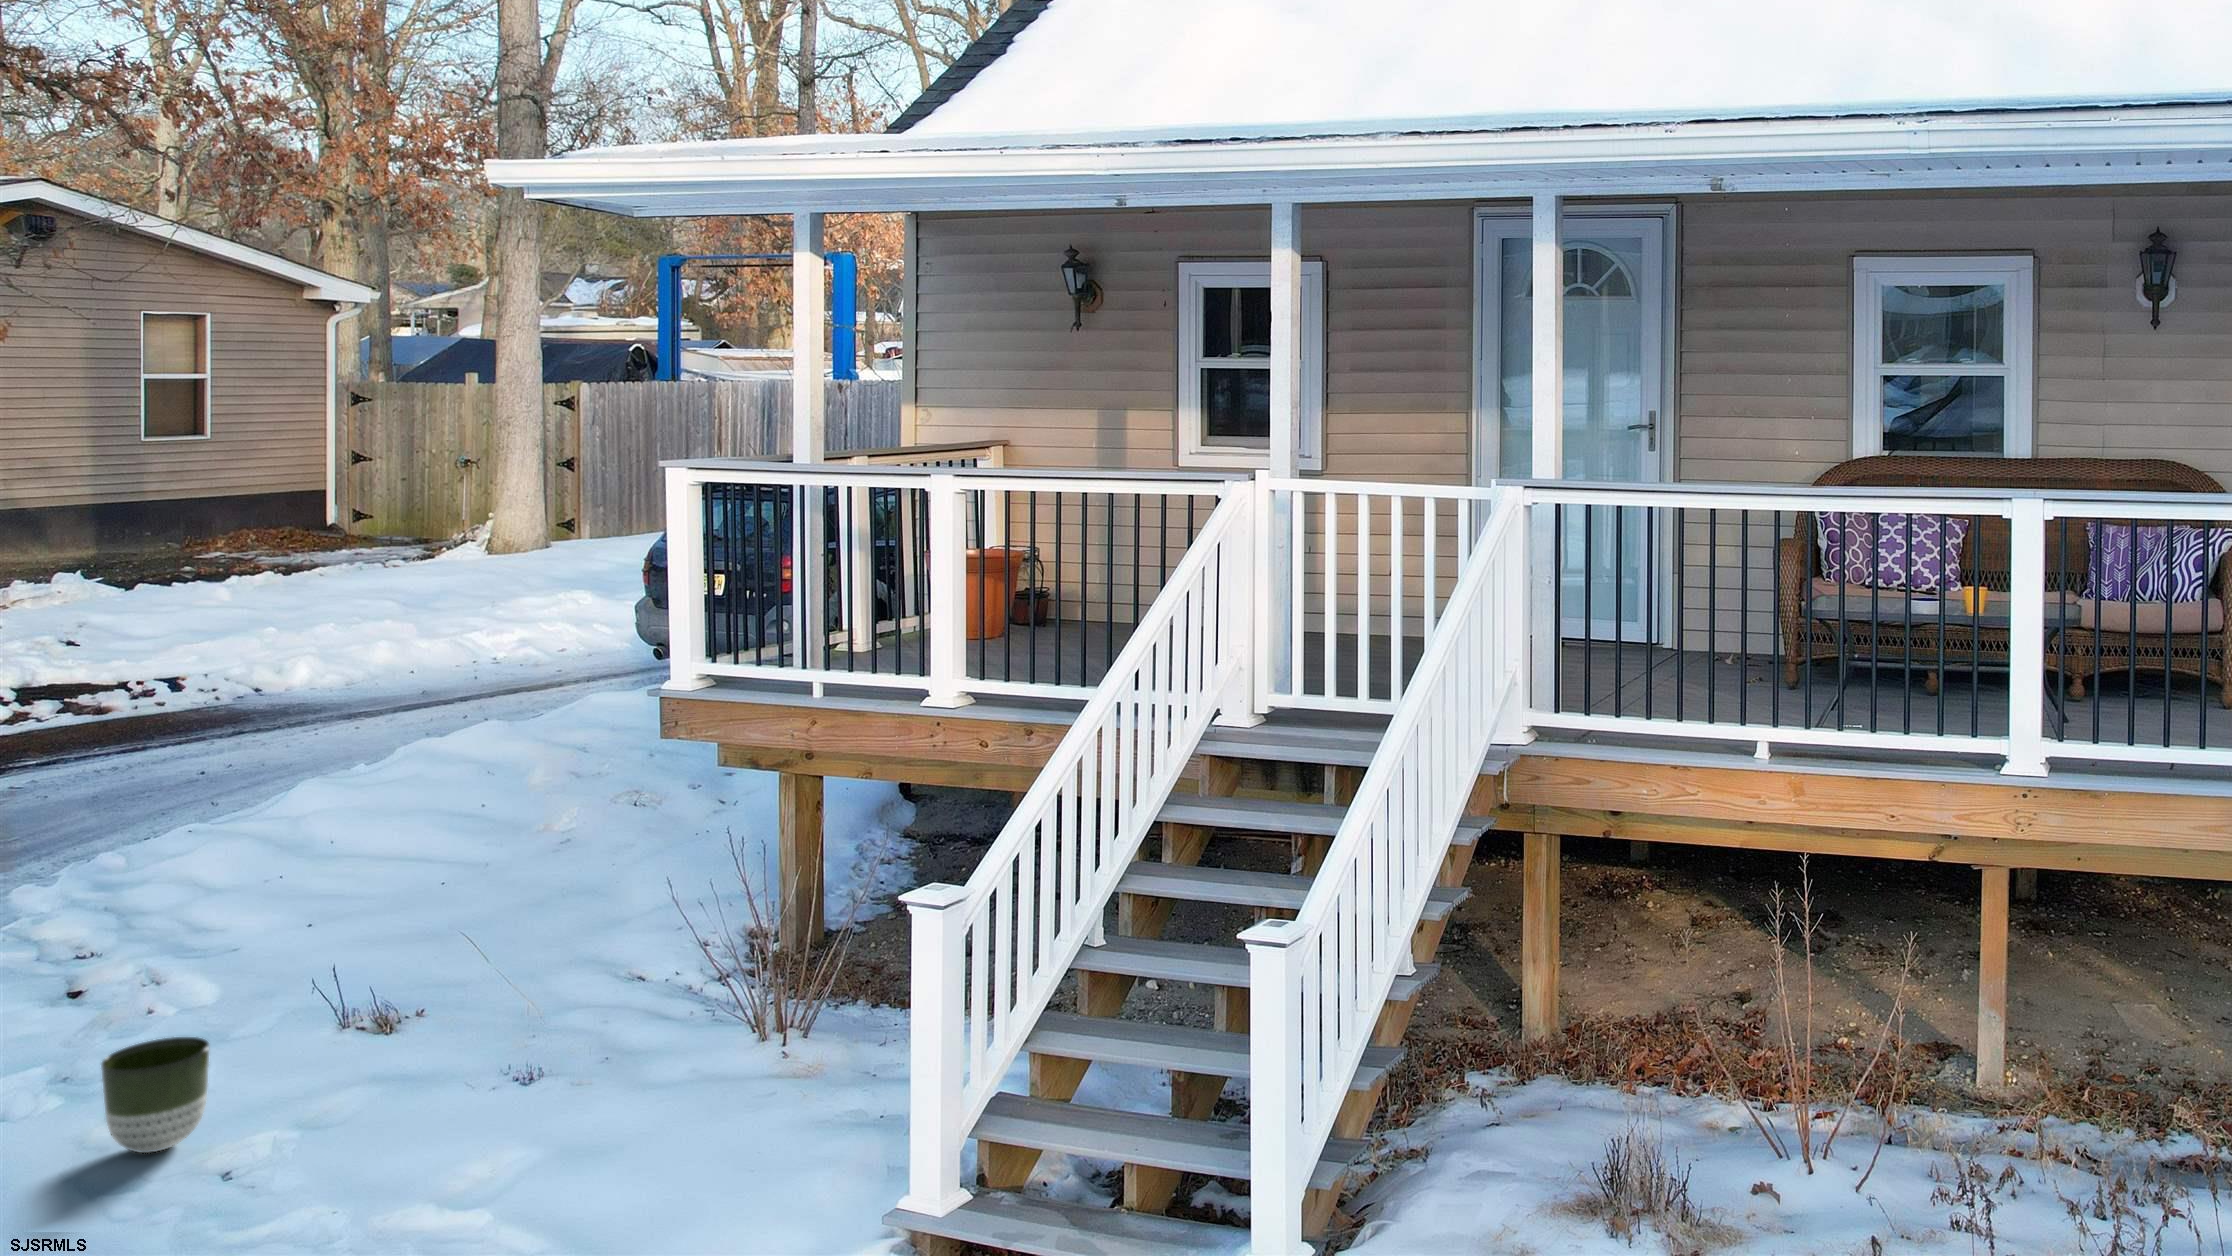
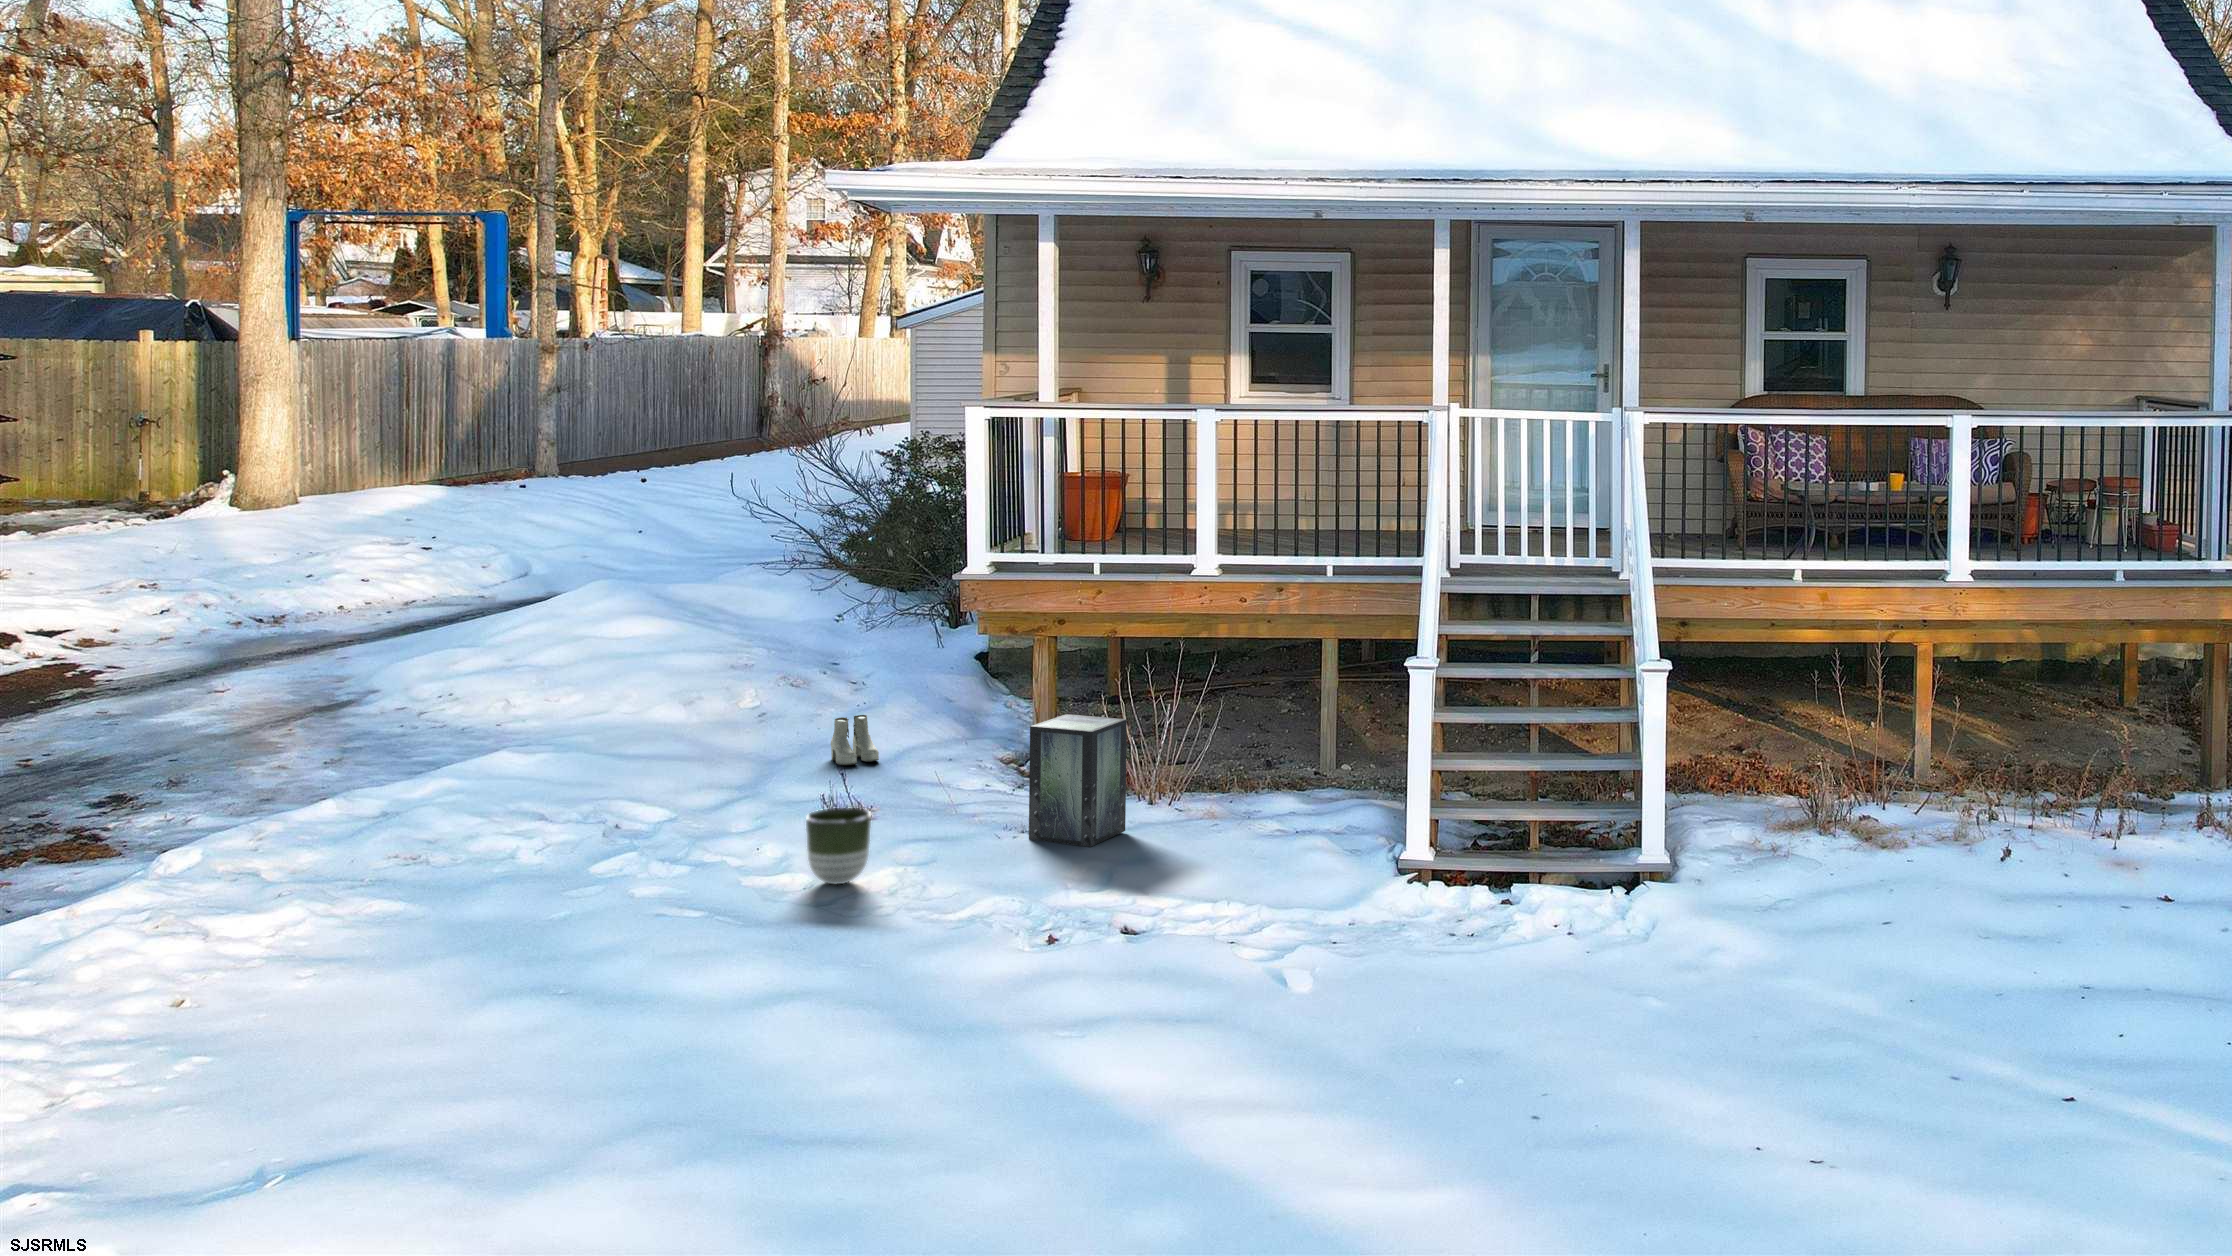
boots: none [600,836,656,902] -> present [831,715,879,765]
storage box: none [556,896,699,1101] -> present [1029,714,1127,847]

